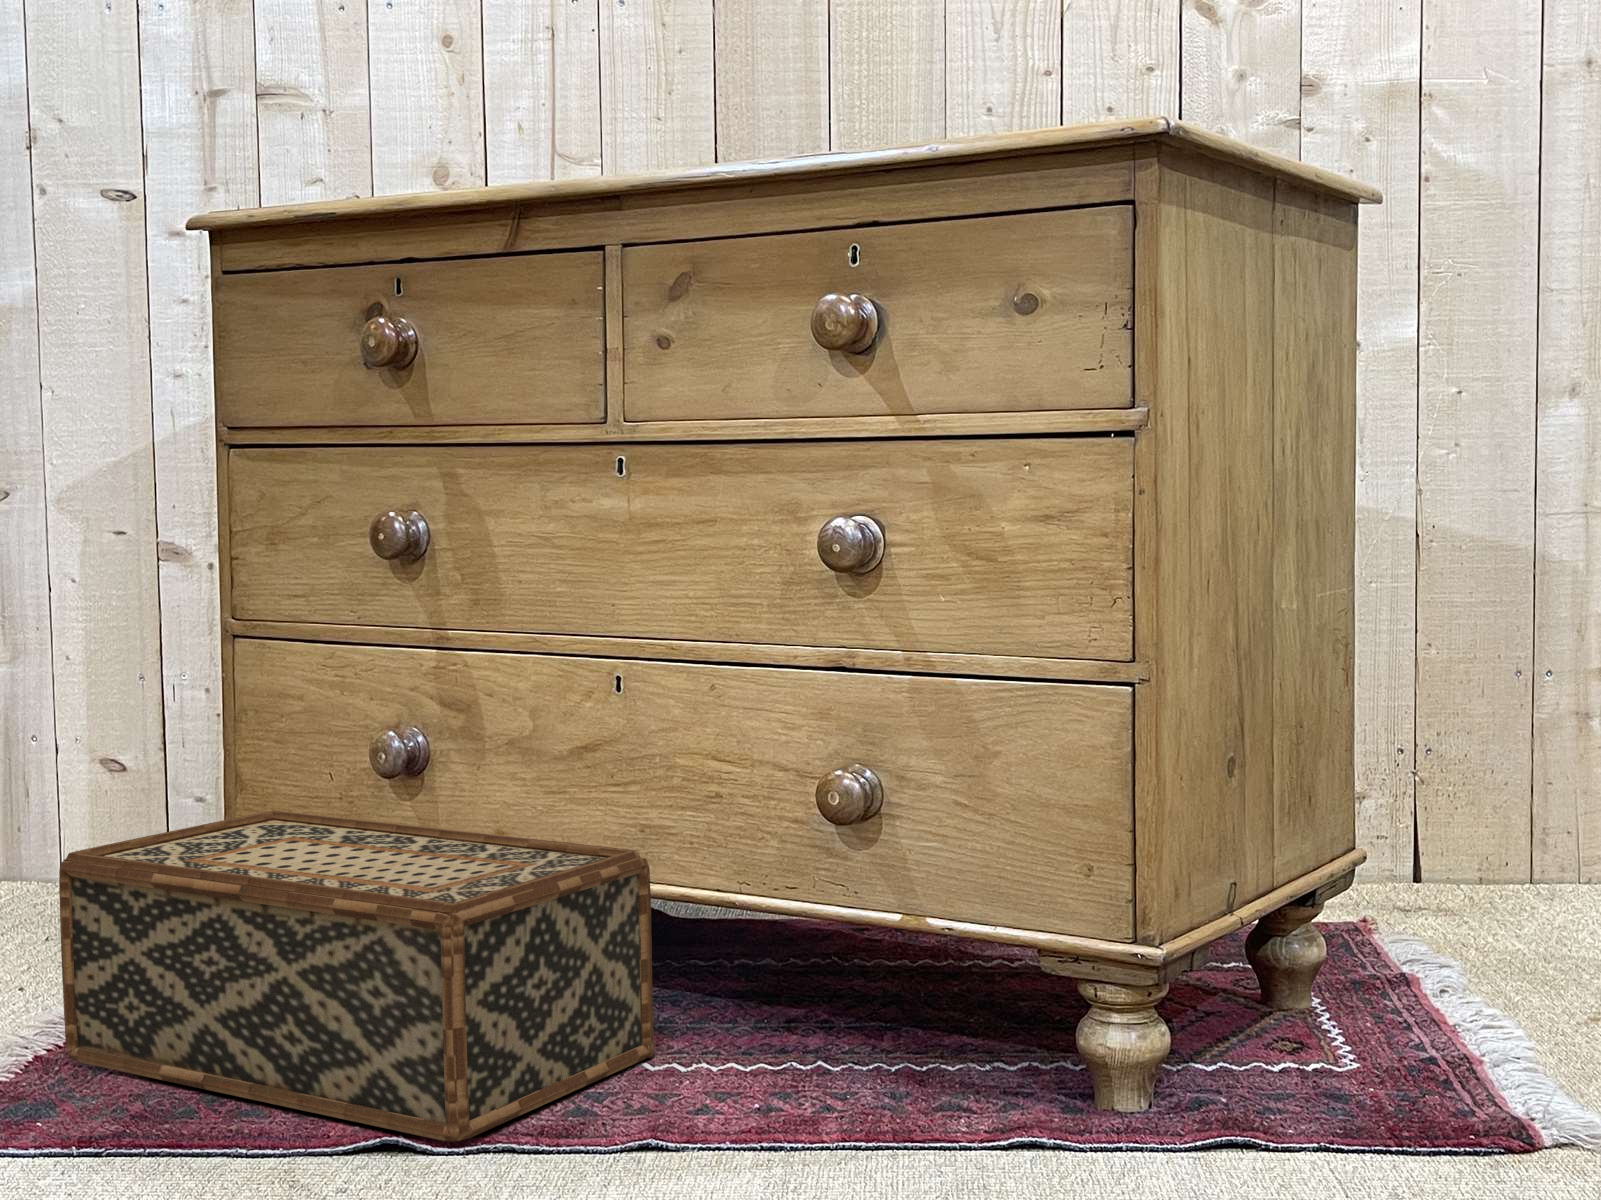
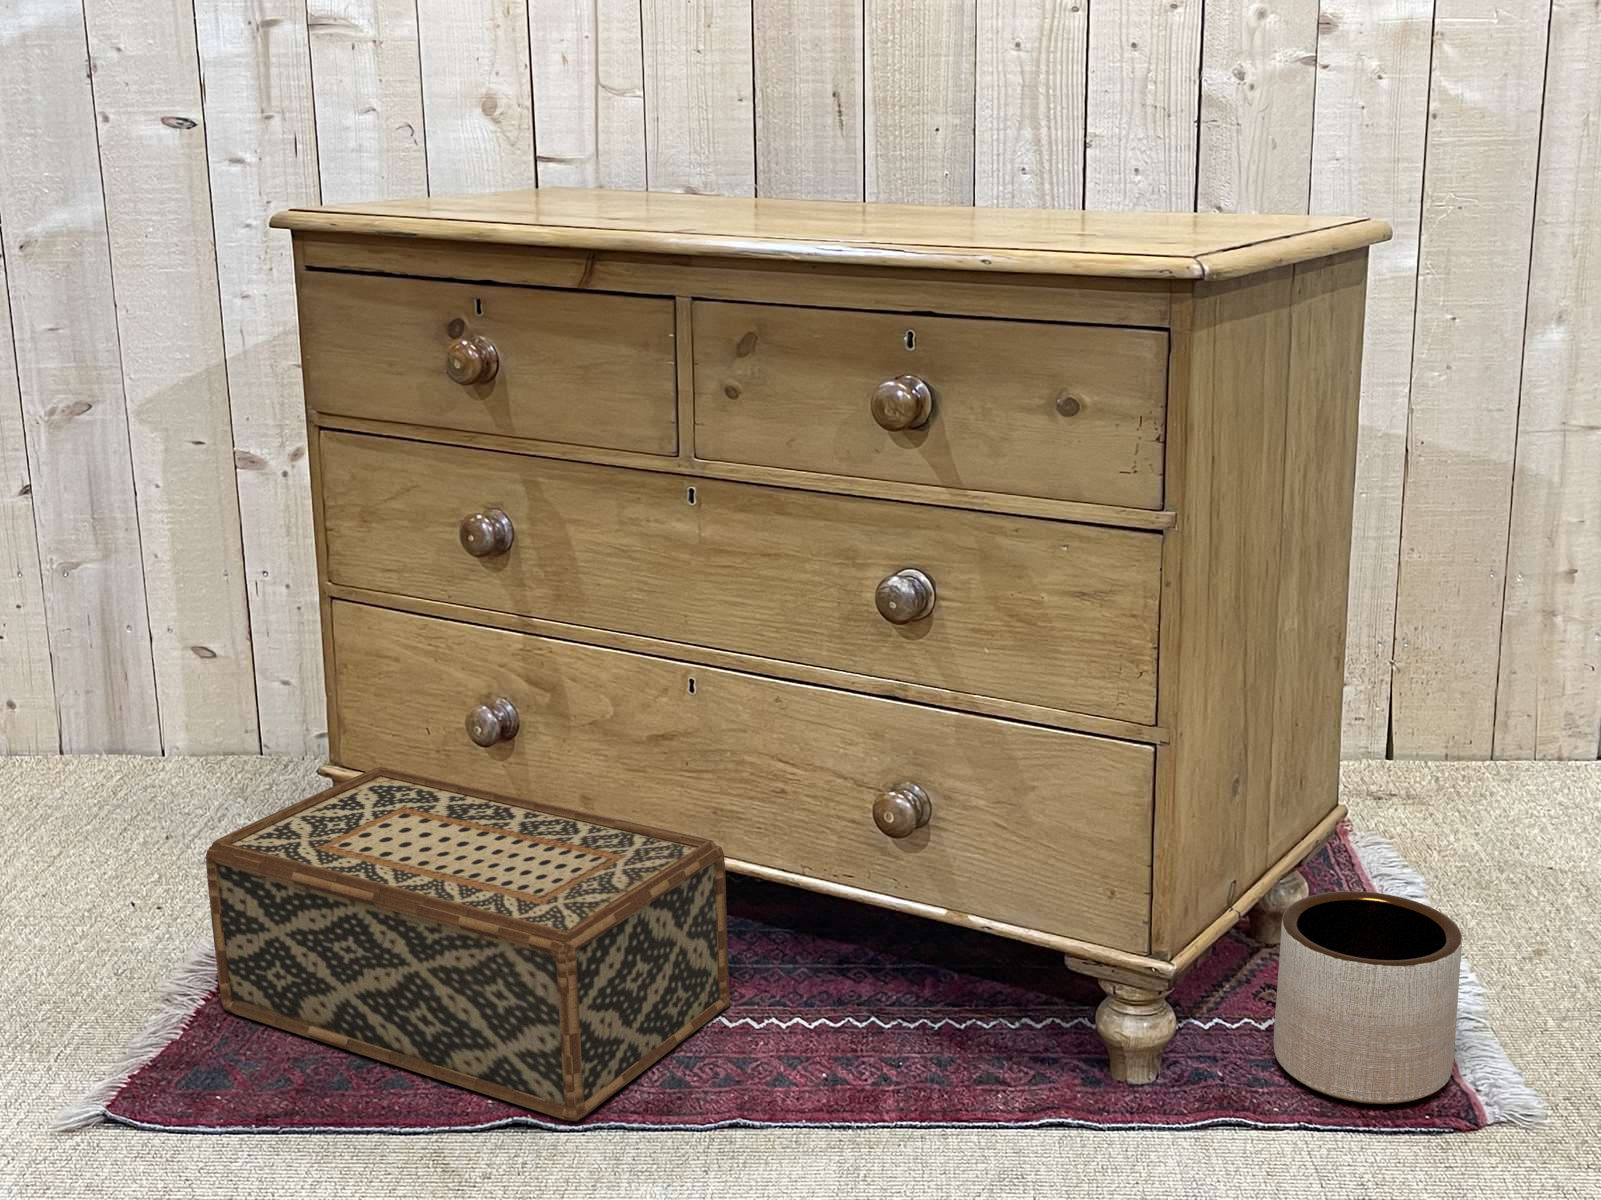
planter: none [1287,901,1499,1127] -> present [1274,891,1462,1104]

